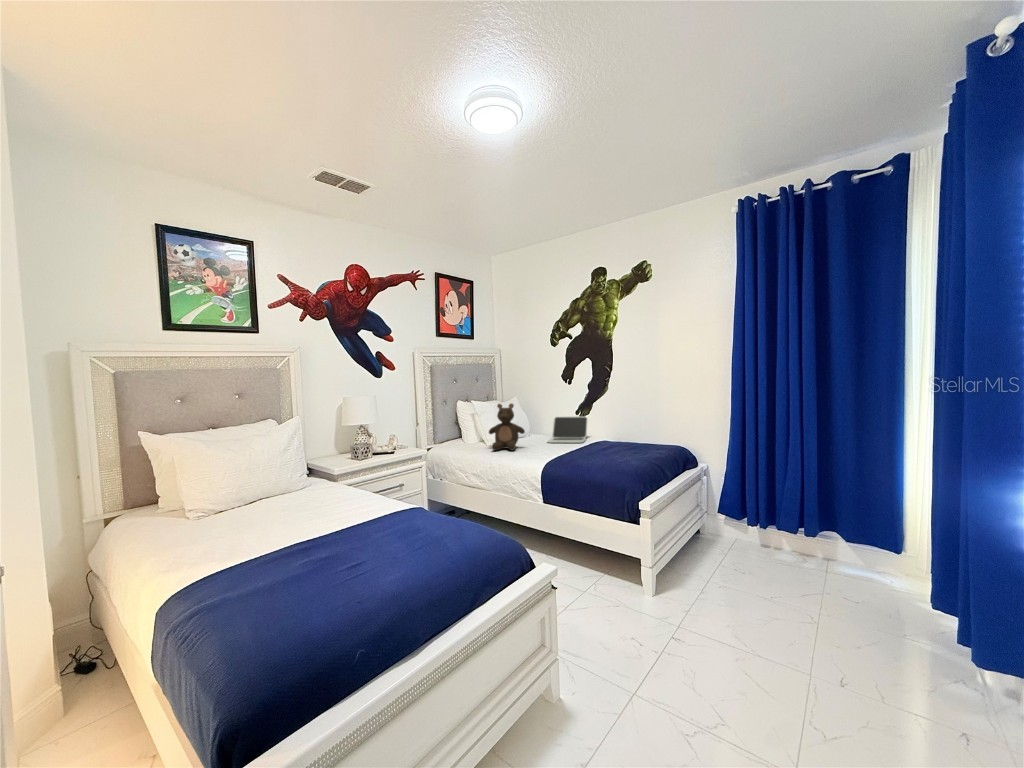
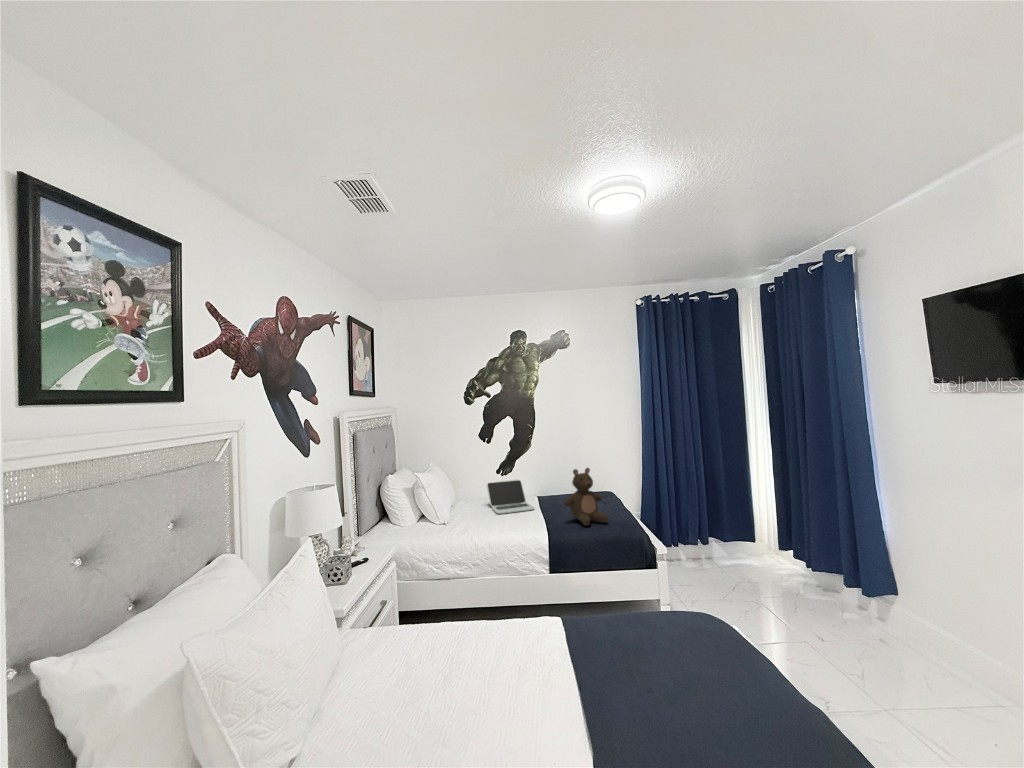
stuffed bear: present [489,403,525,450] -> present [564,468,608,526]

